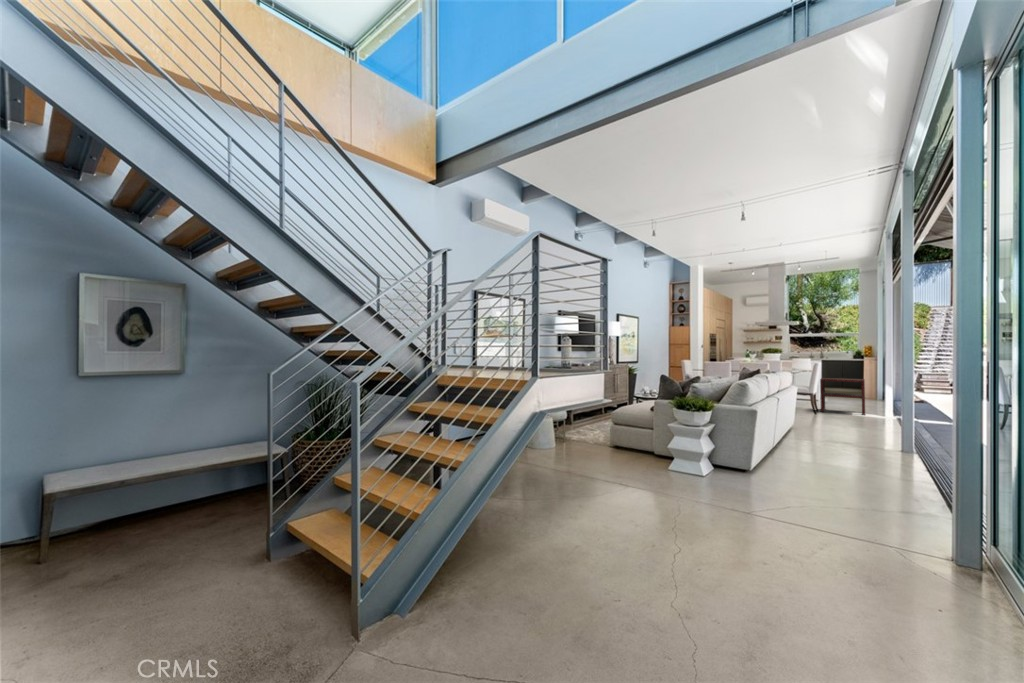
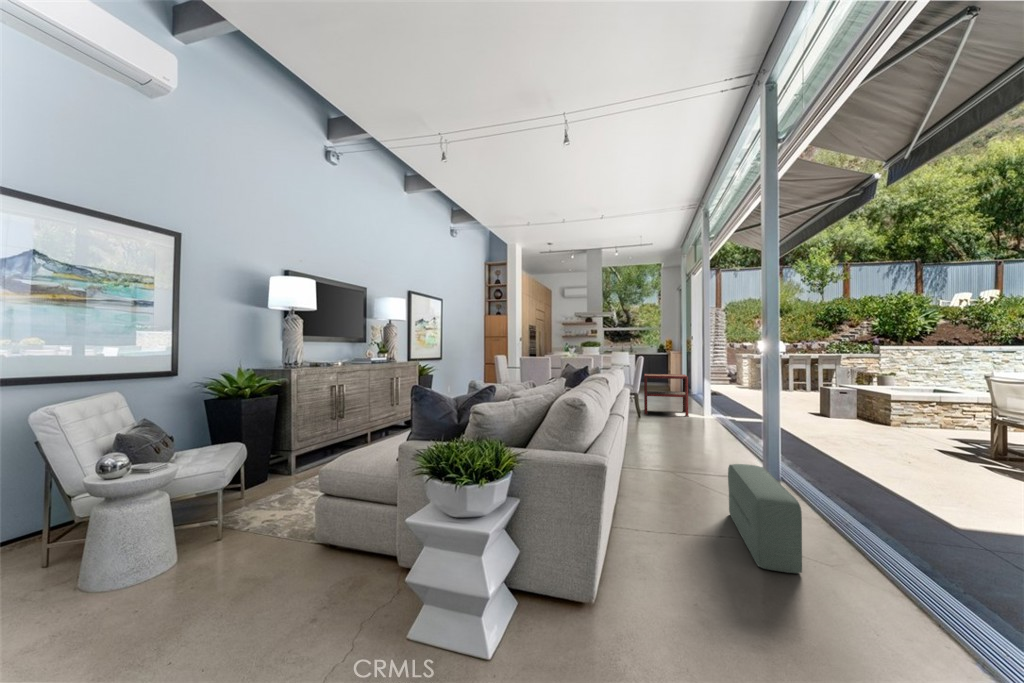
pouf: none [844,426,872,472] -> present [728,464,802,573]

